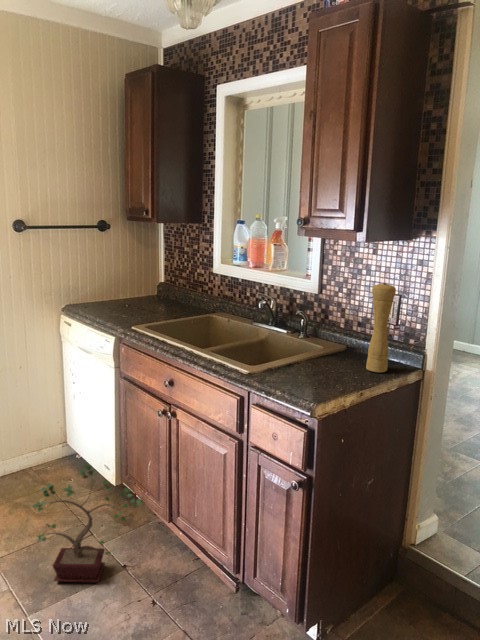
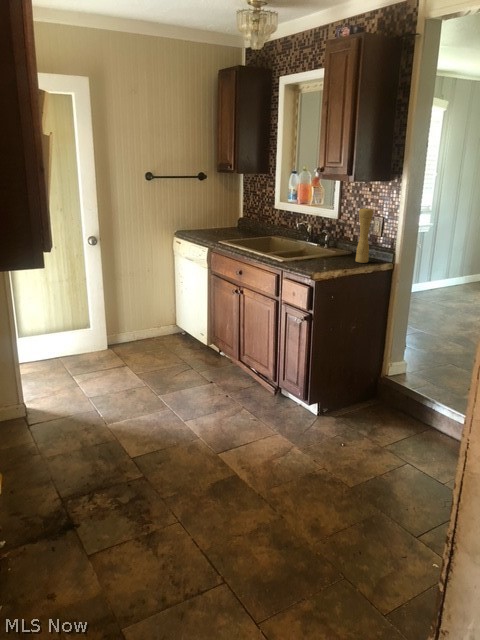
potted plant: present [32,463,142,582] -> none [159,316,222,387]

